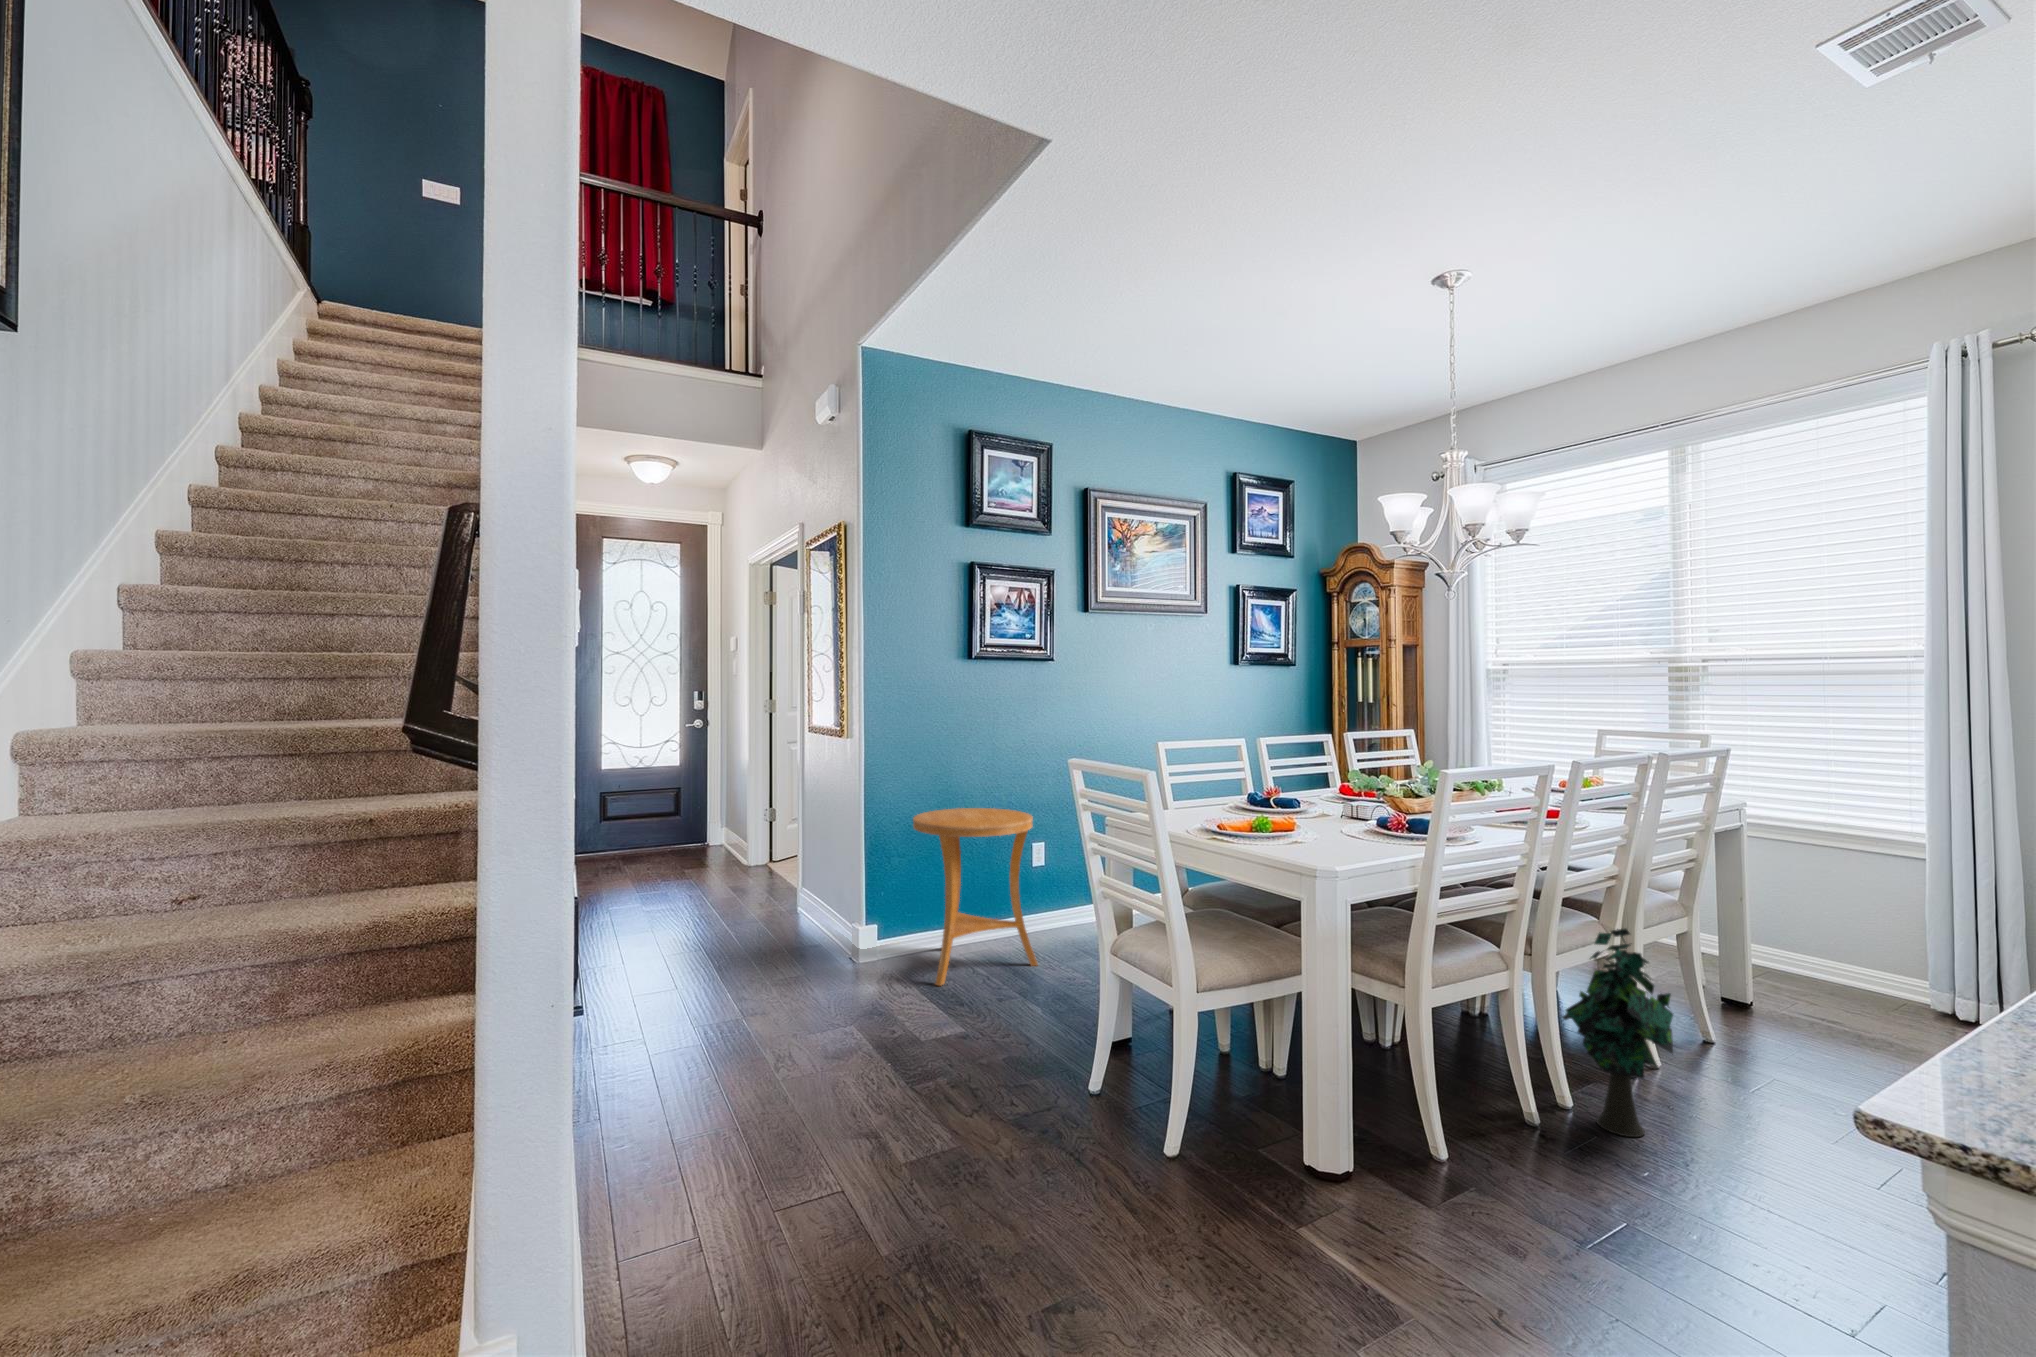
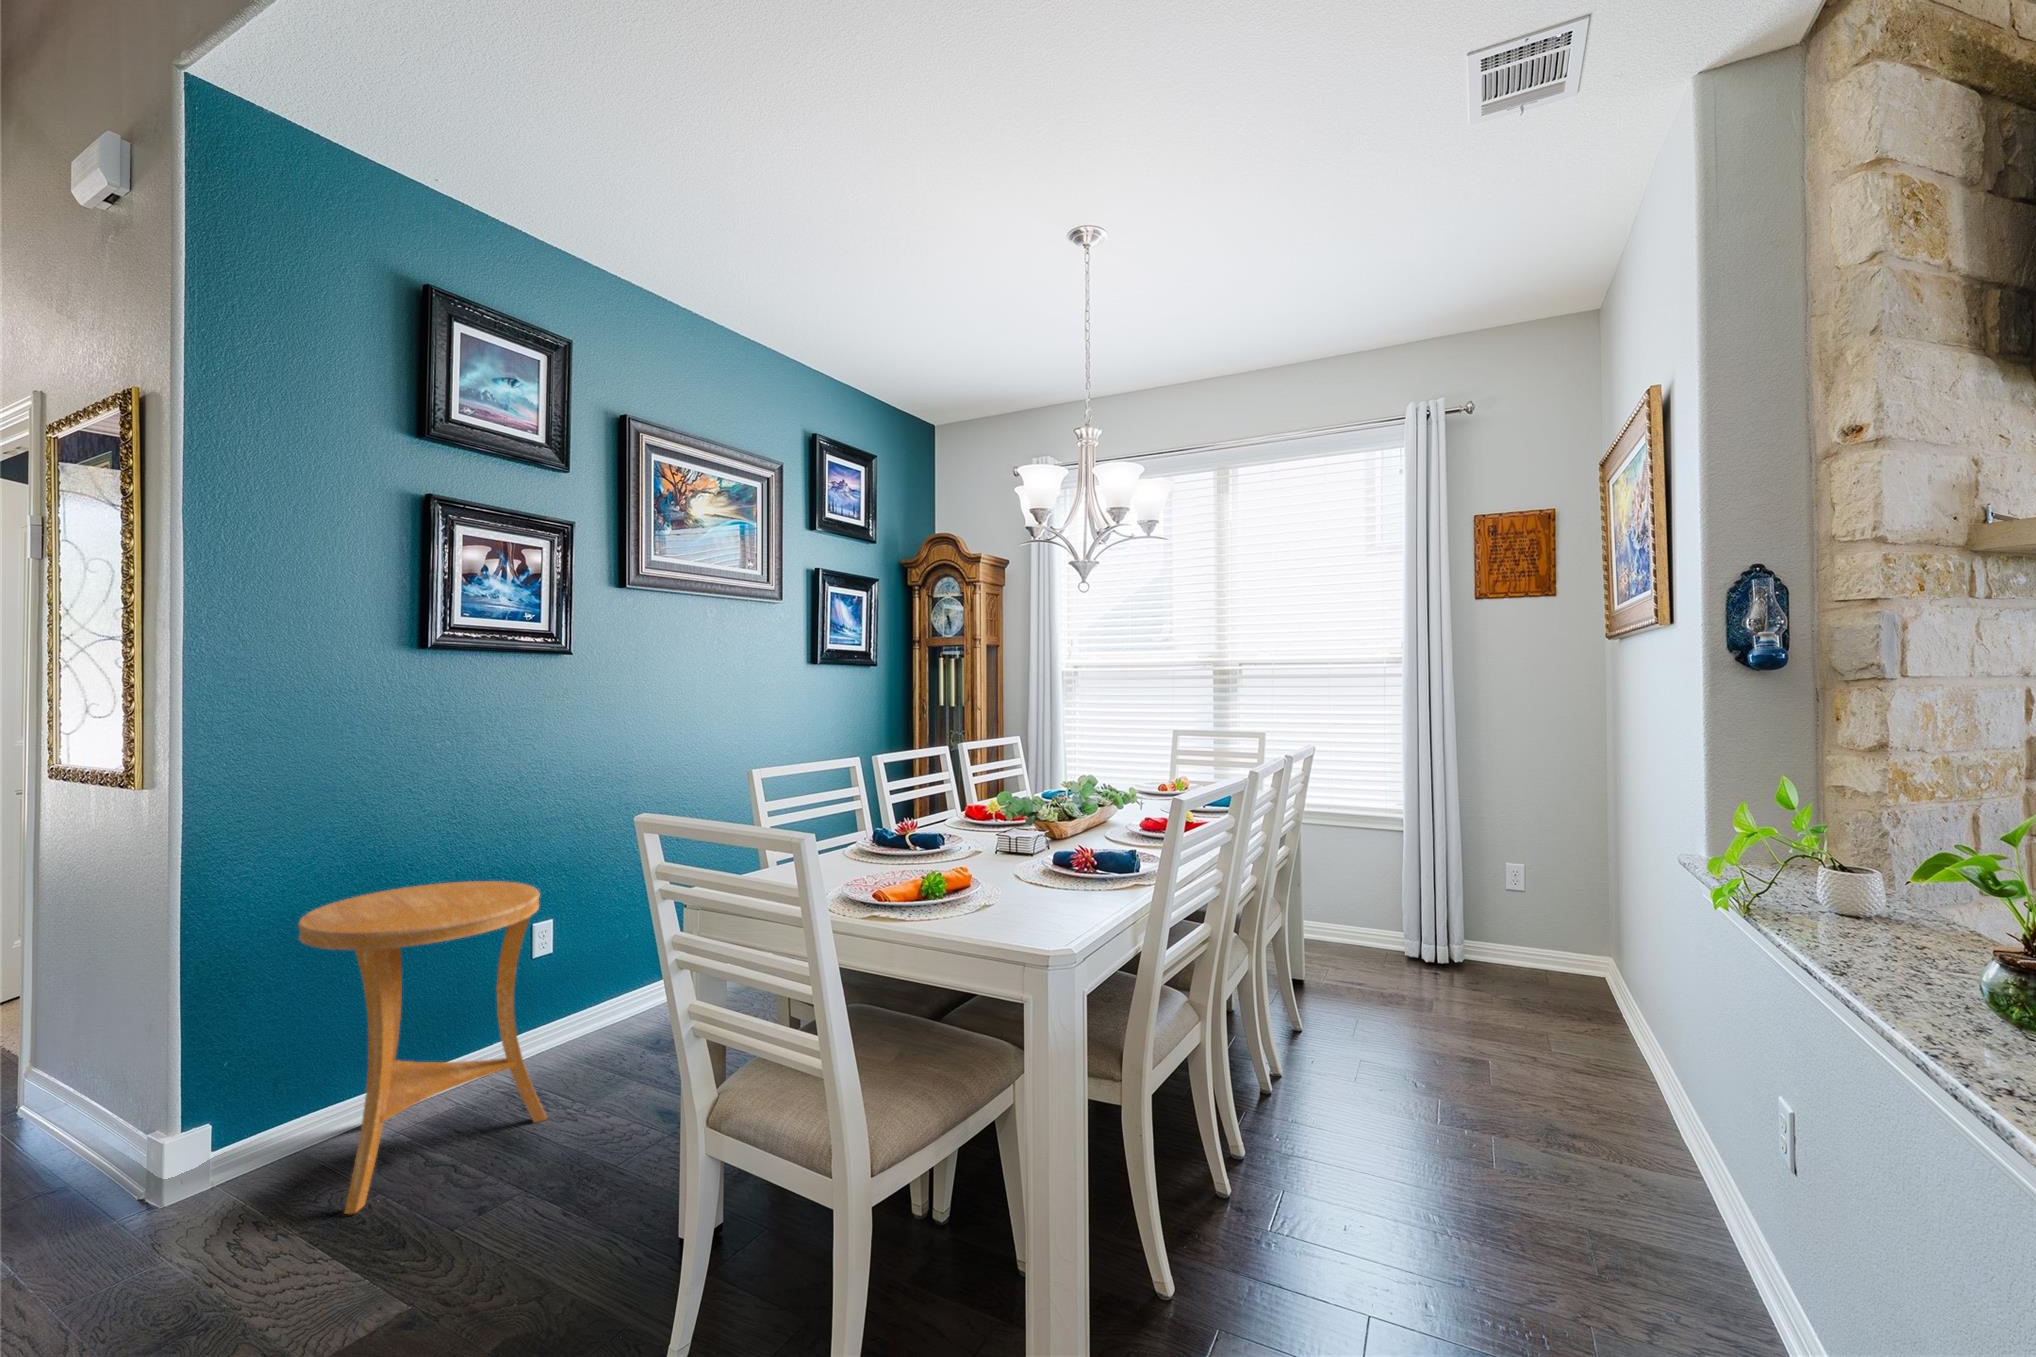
decorative plant: present [1562,929,1673,1137] -> none [1252,956,1360,1193]

